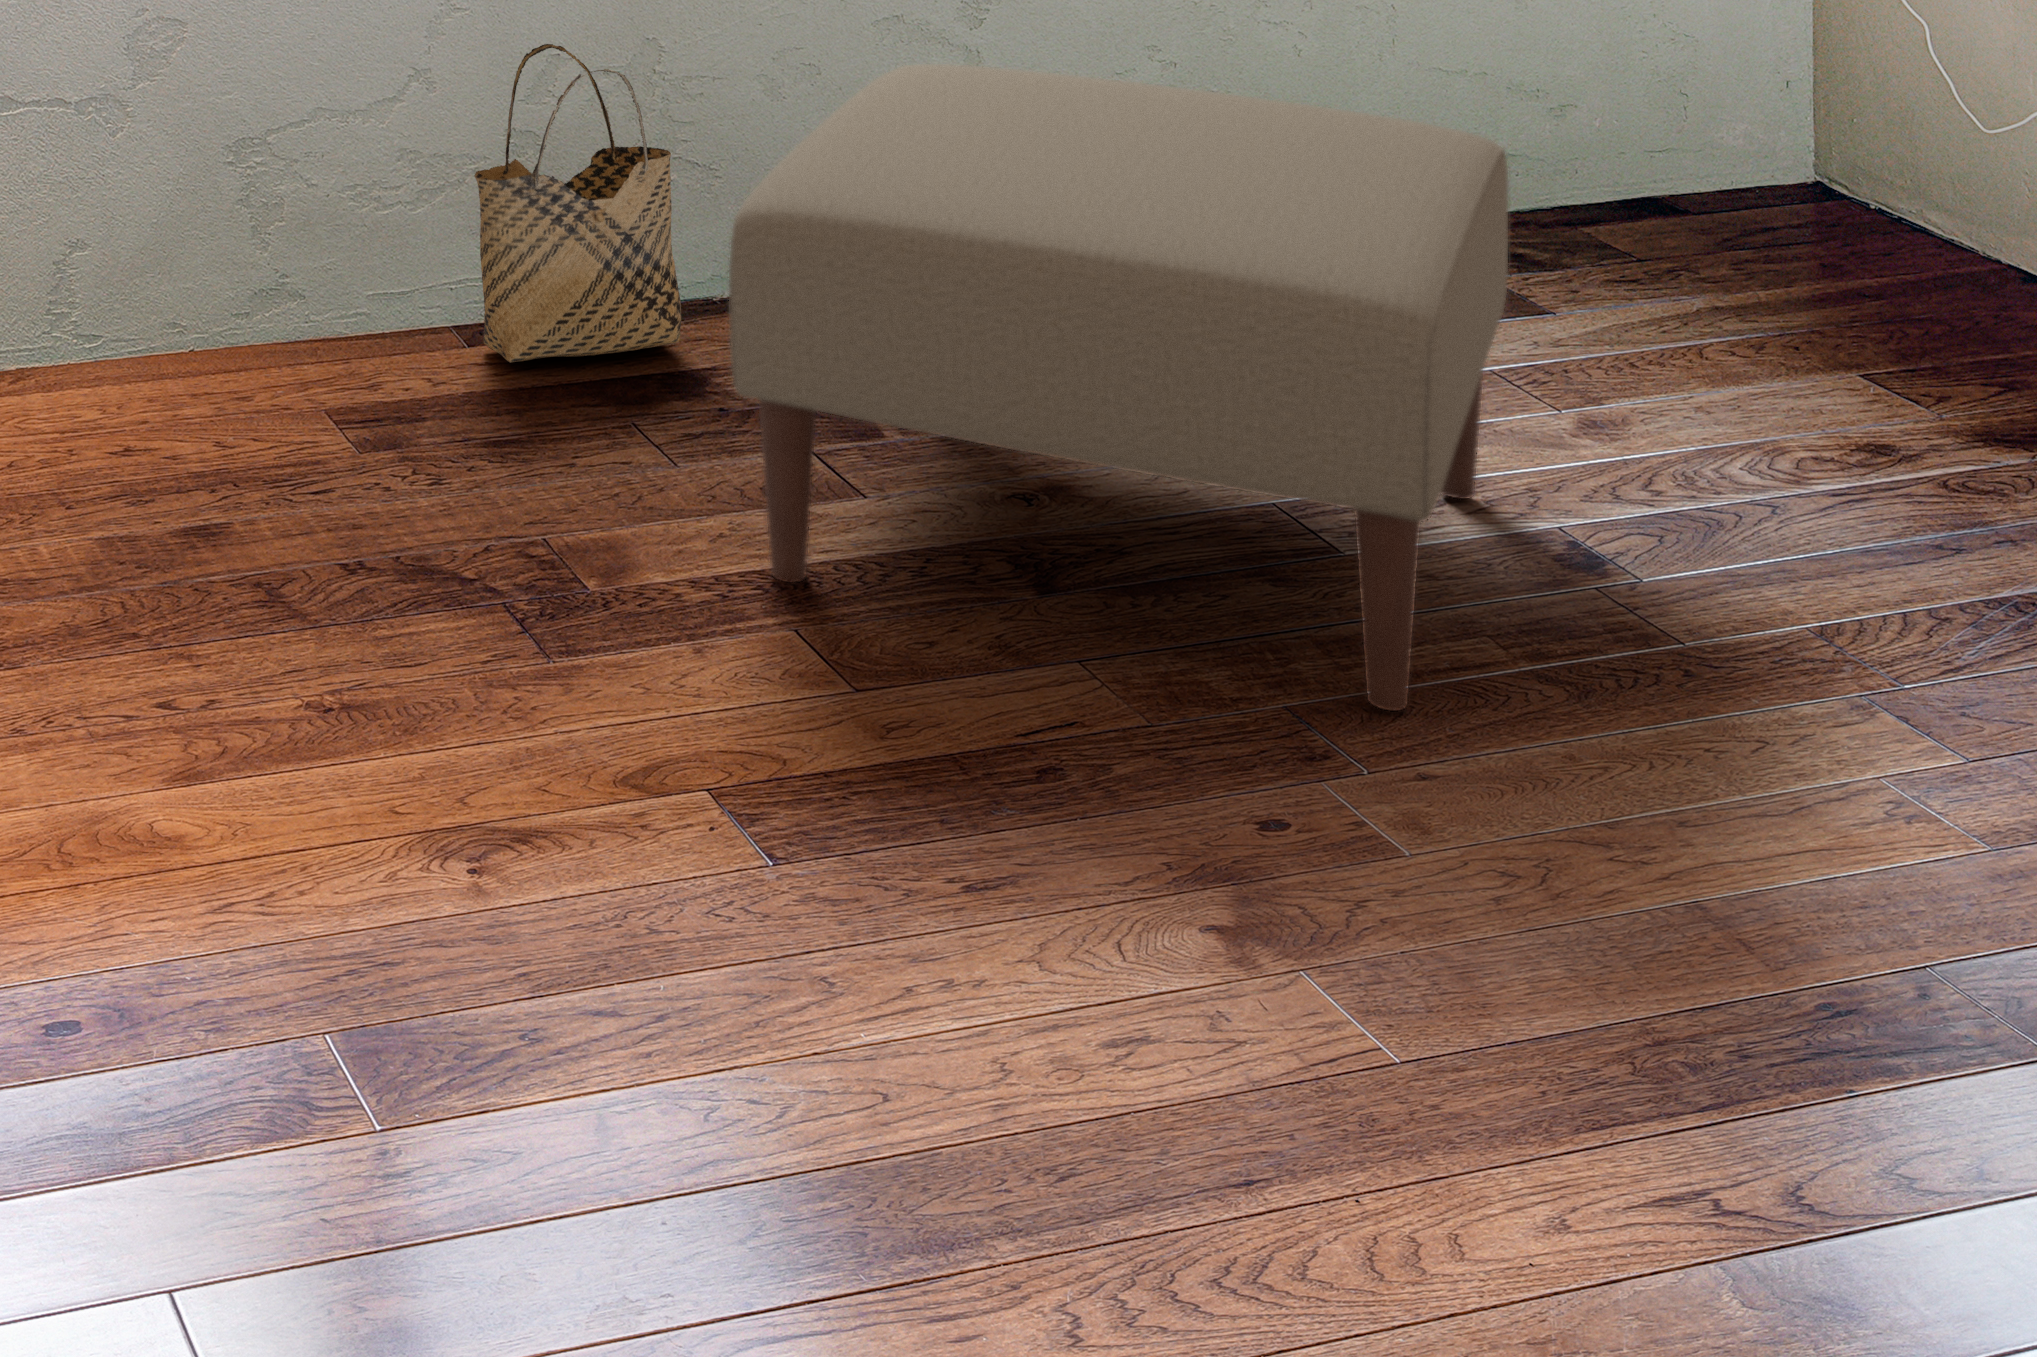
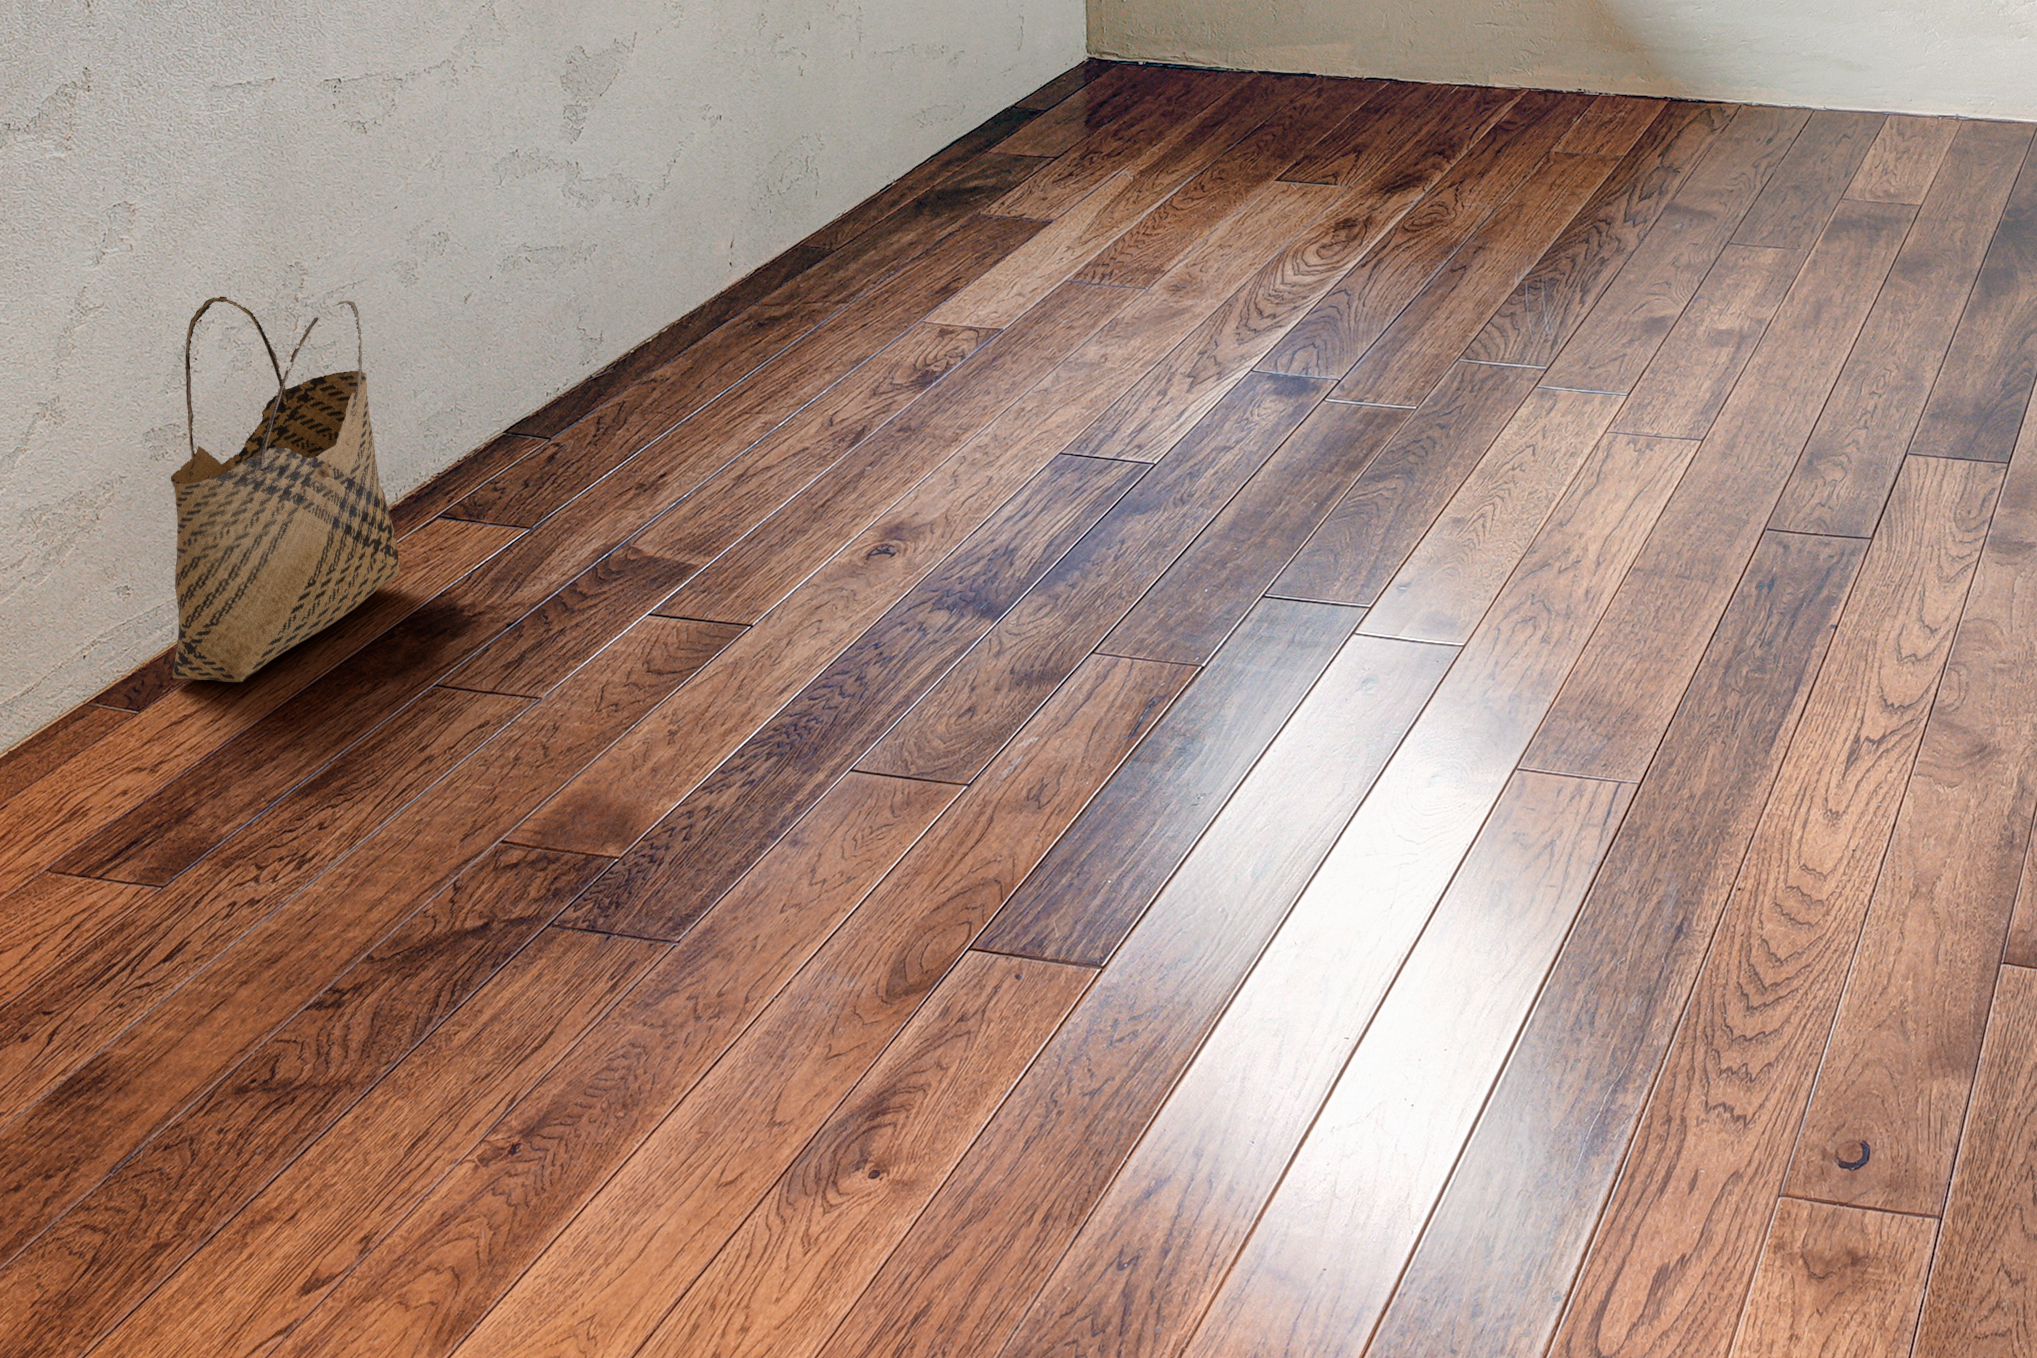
ottoman: present [729,64,1508,711] -> none [631,99,1380,750]

